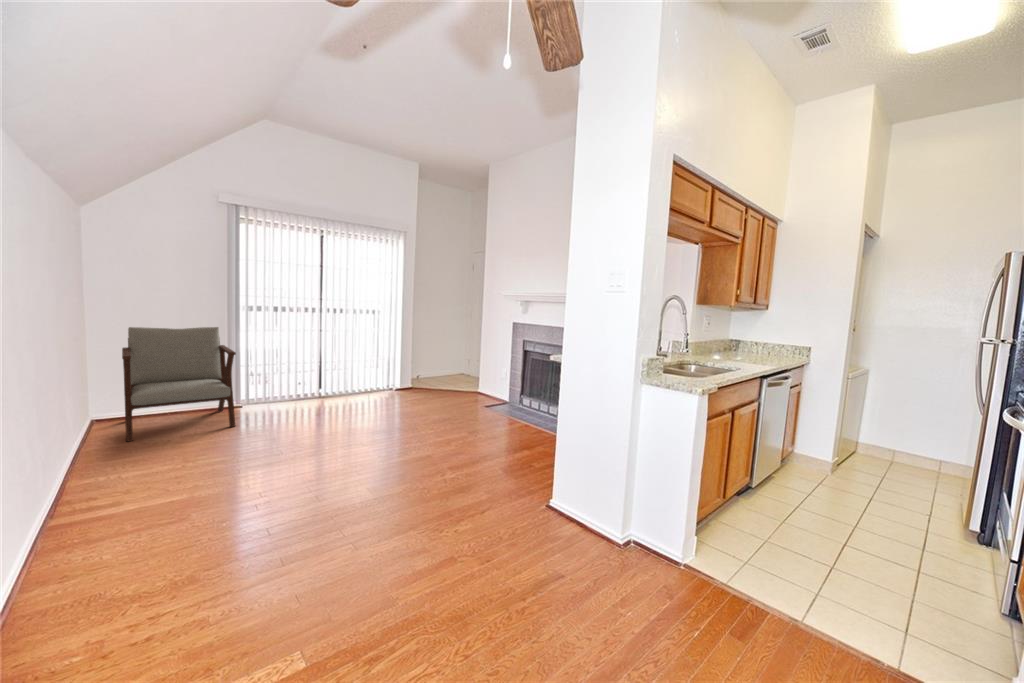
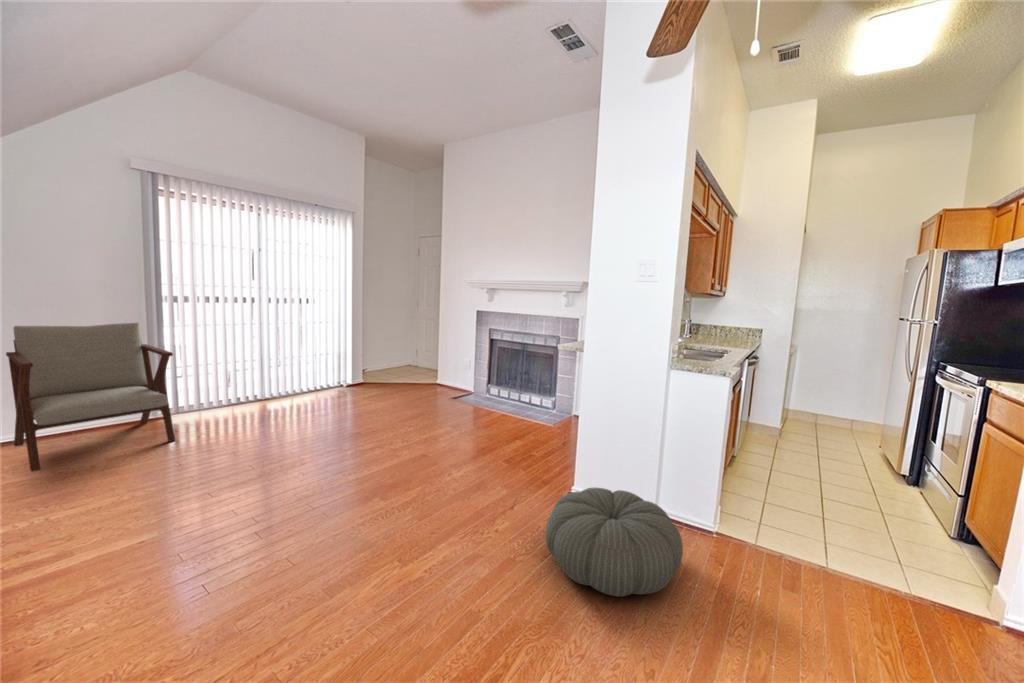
pouf: none [483,499,618,611] -> present [545,487,683,597]

